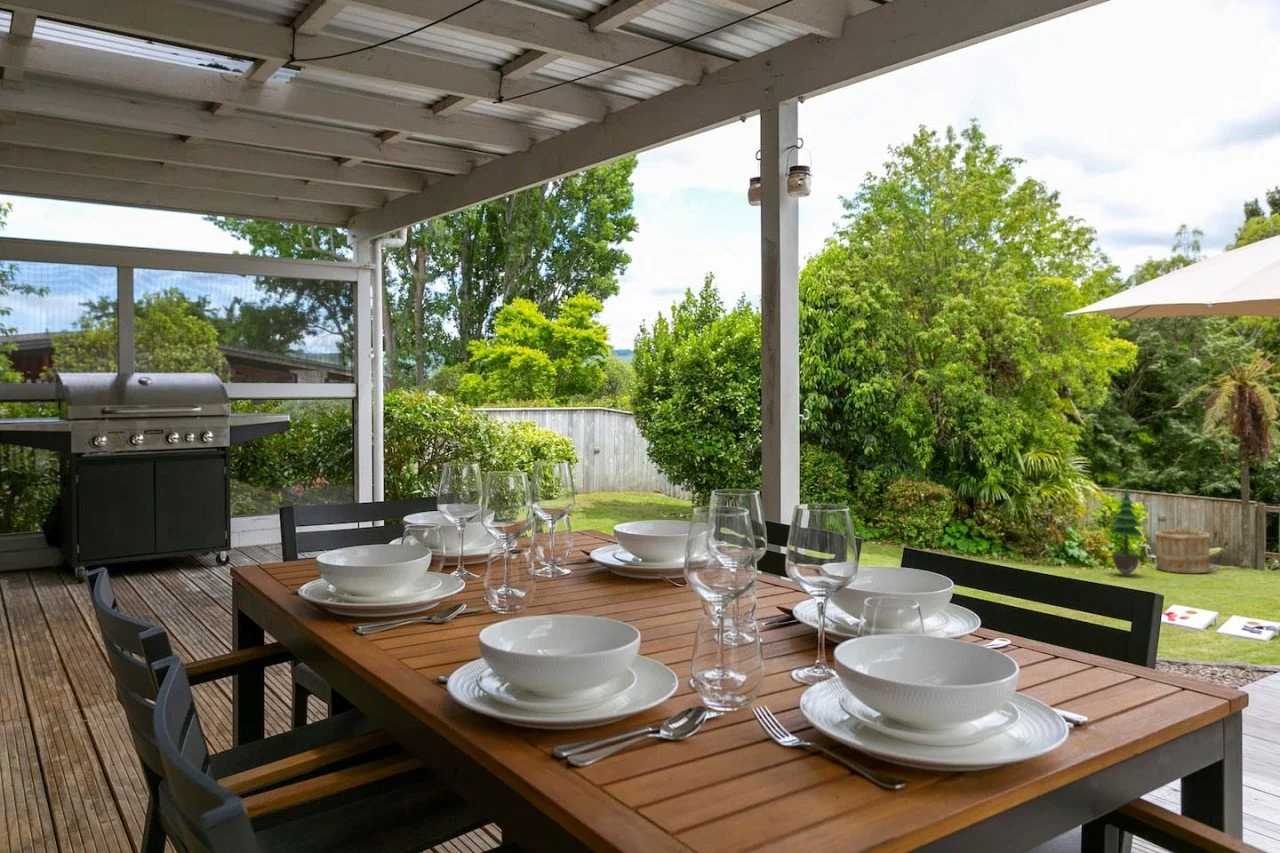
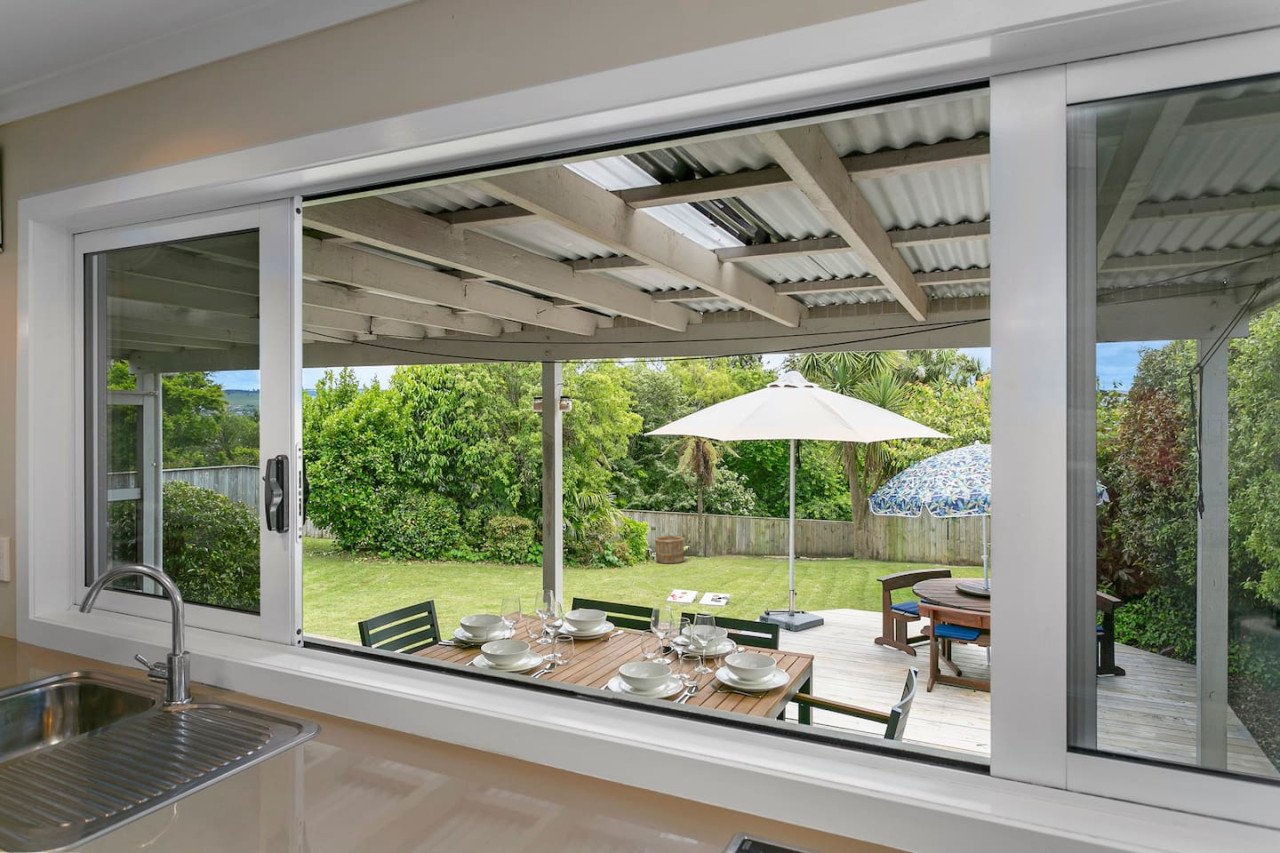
potted tree: present [1110,490,1142,575] -> none [630,514,650,569]

